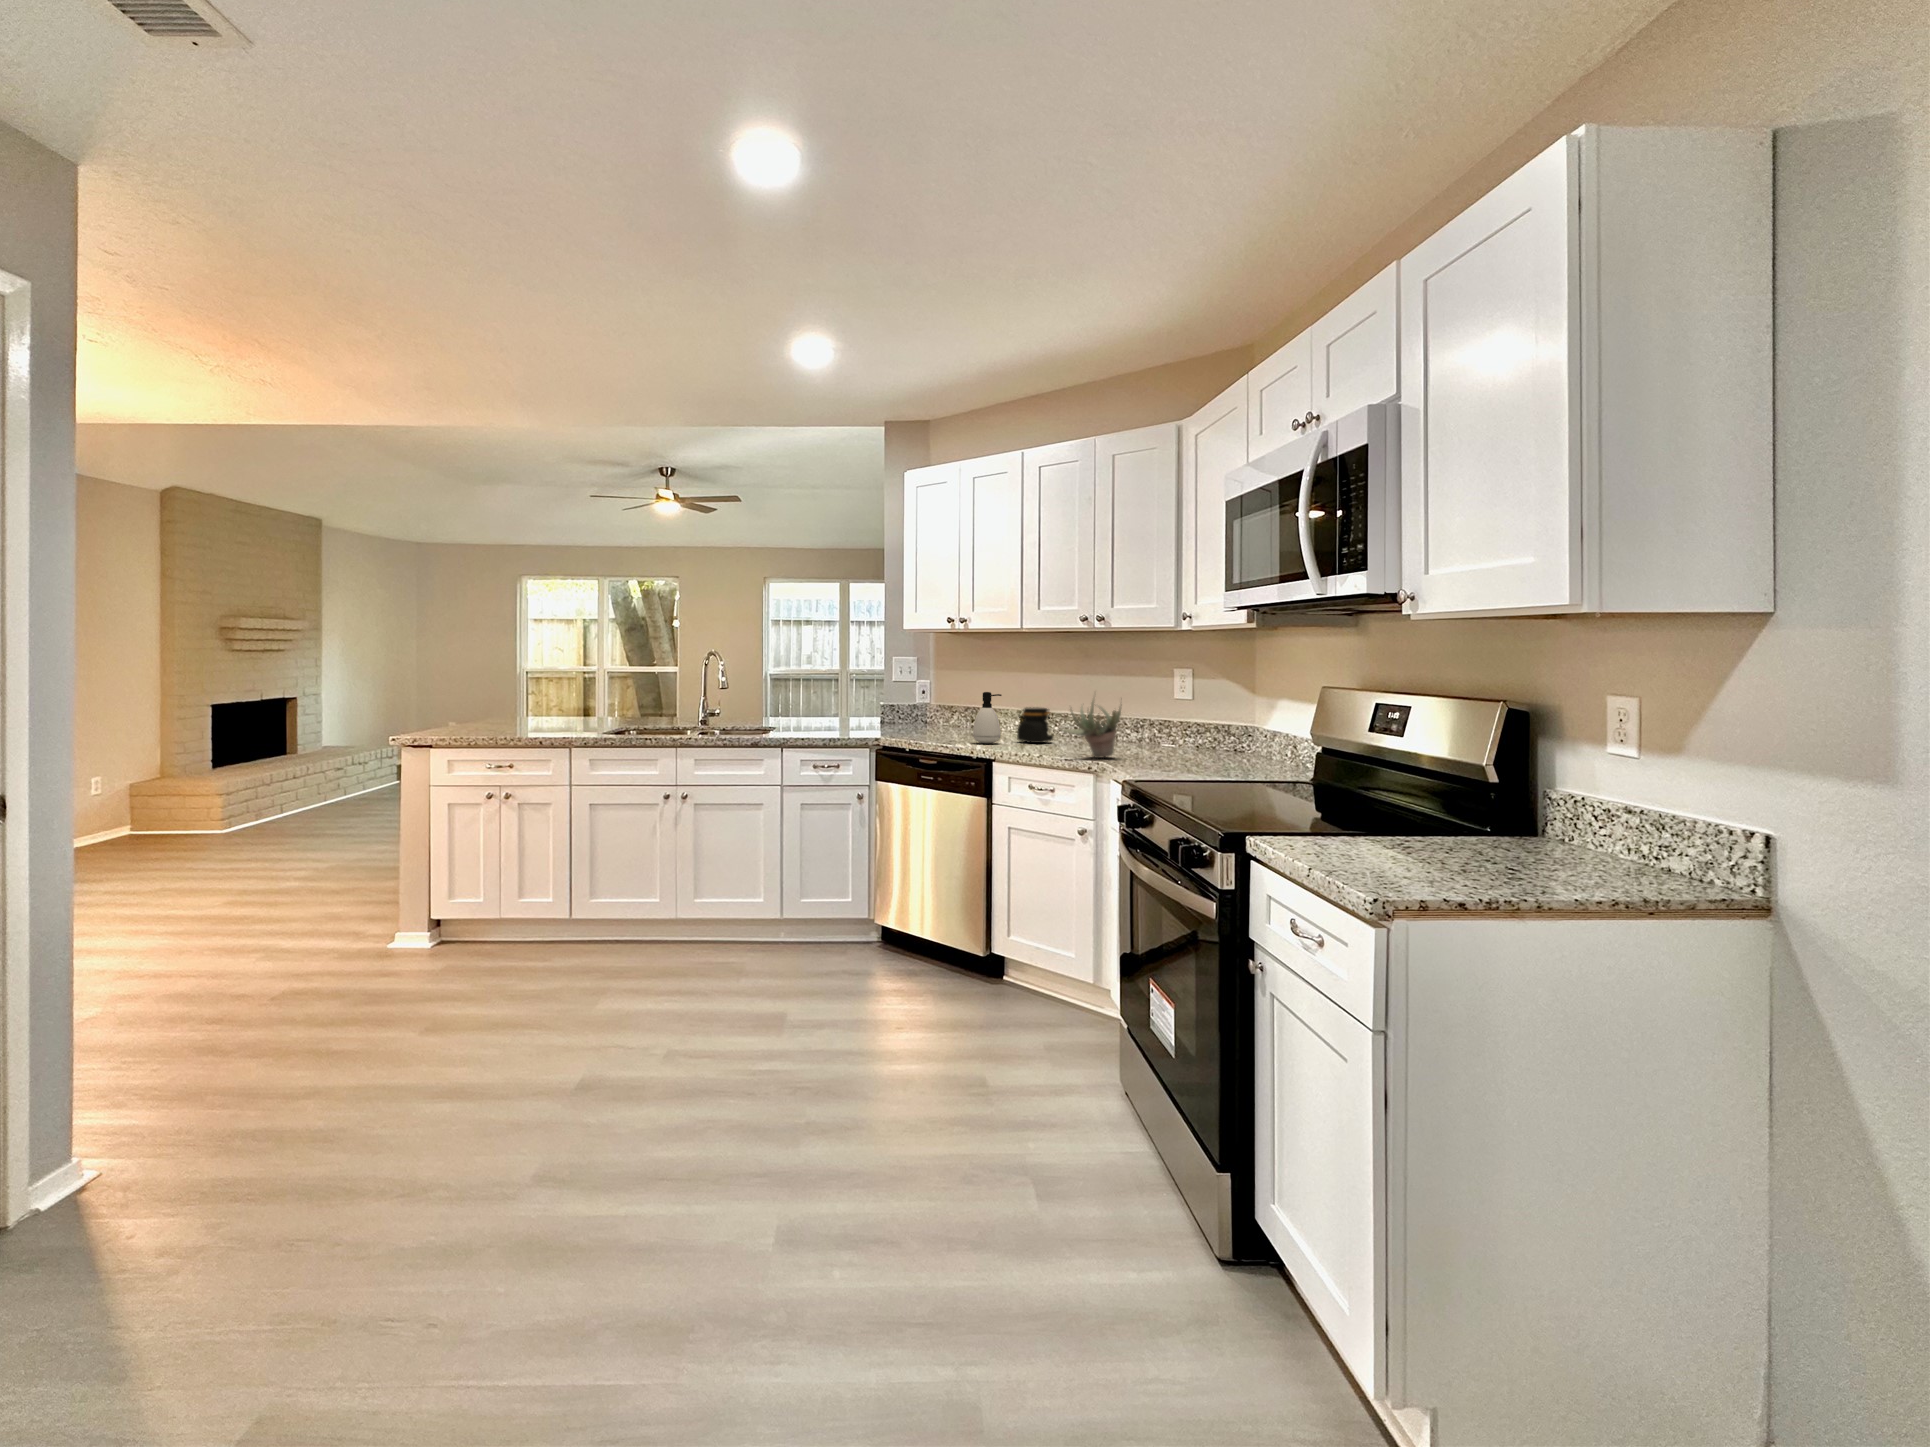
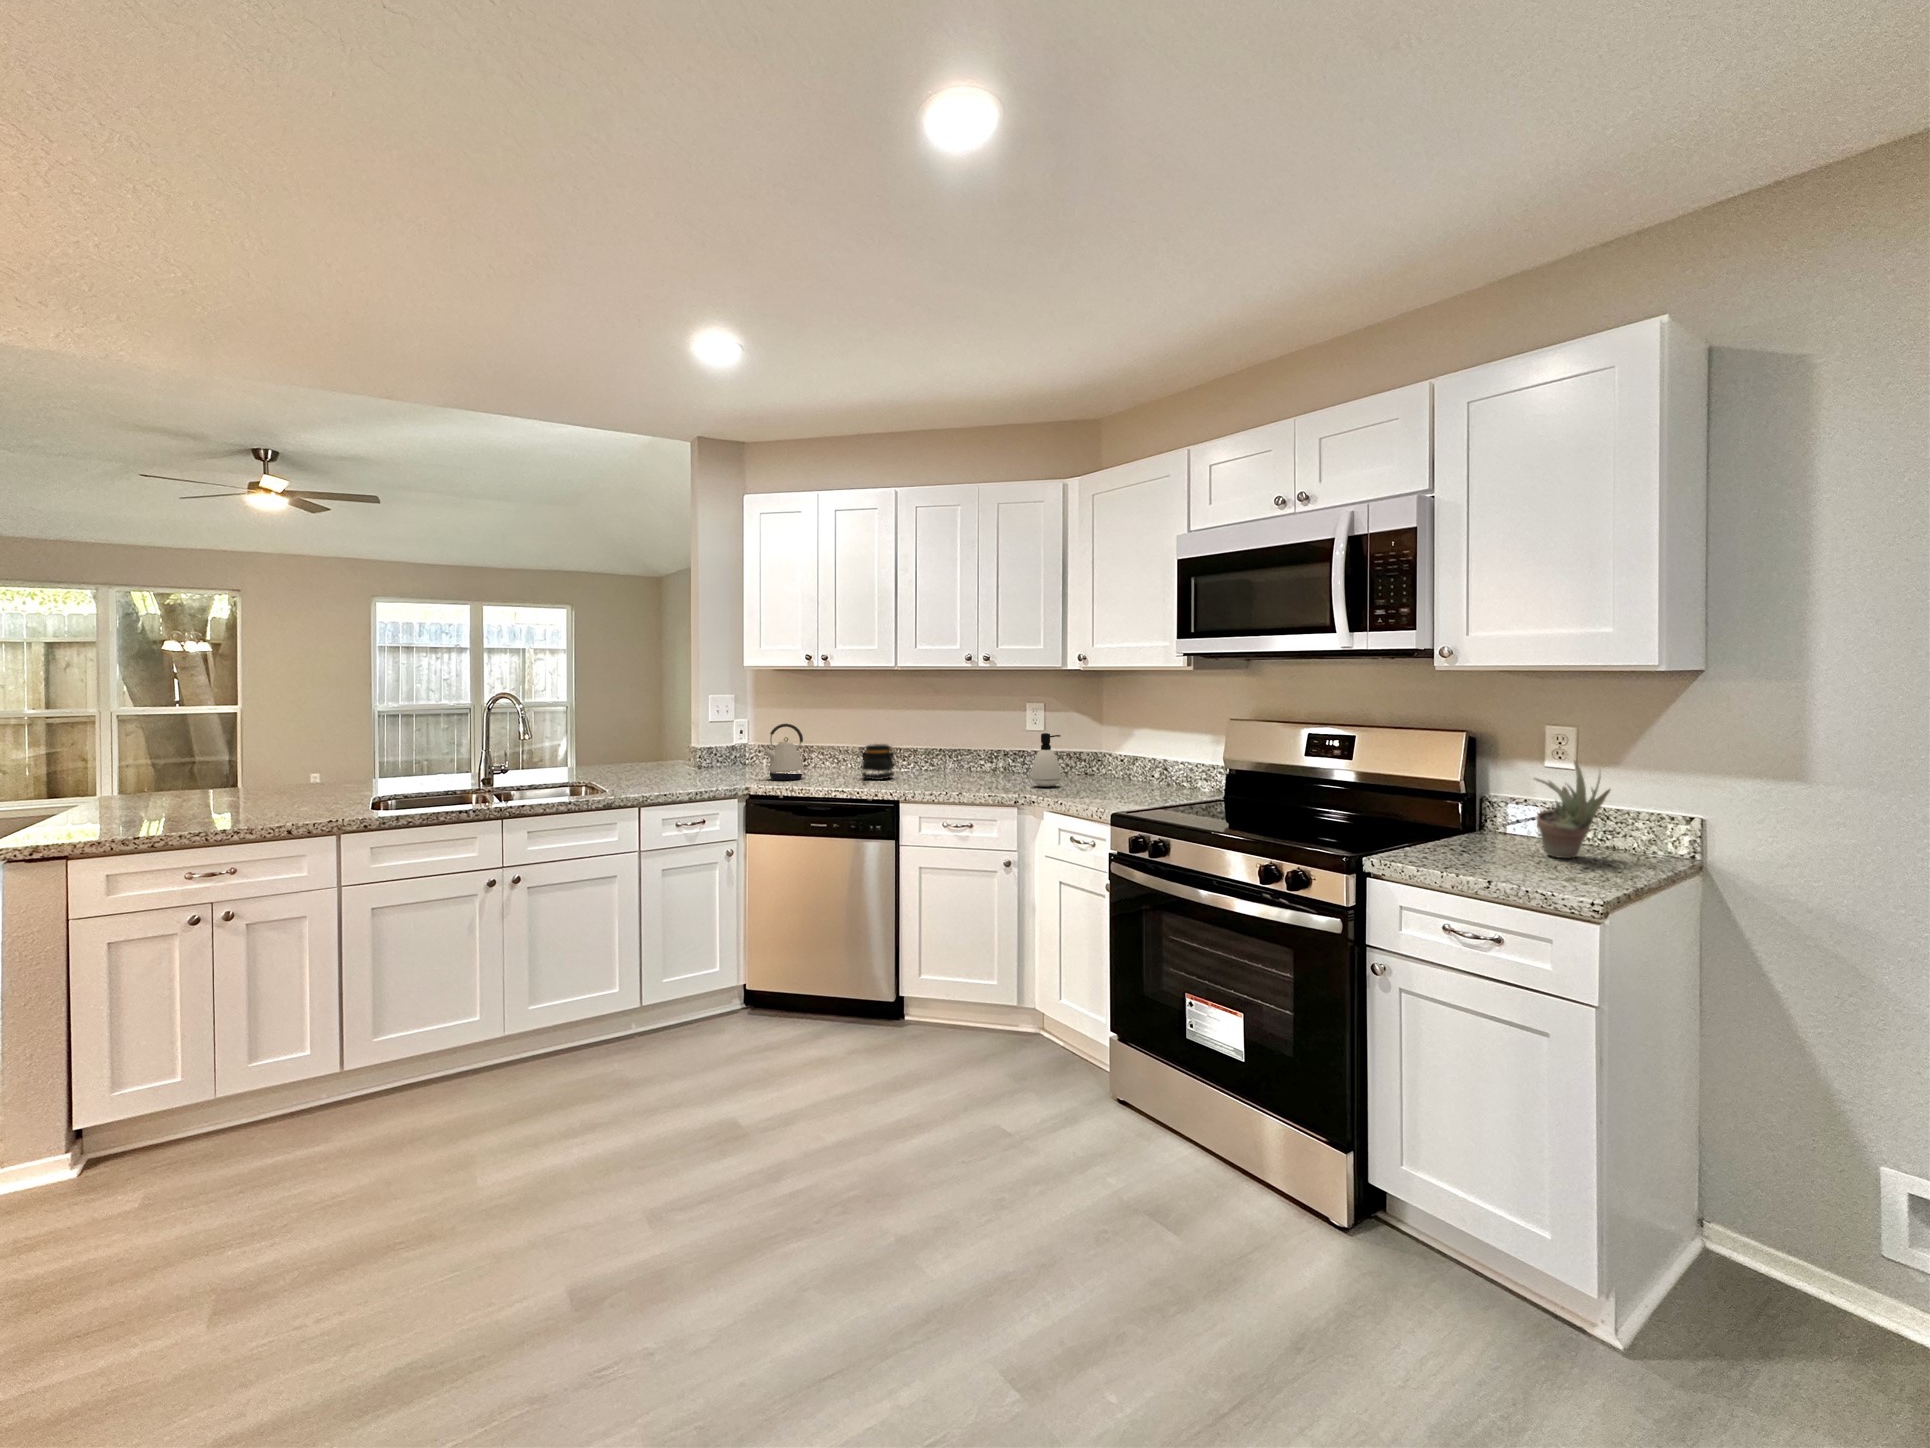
kettle: none [932,683,975,738] -> present [764,724,803,780]
soap dispenser: present [973,692,1002,743] -> present [1032,733,1061,787]
succulent plant: present [1059,694,1121,758] -> present [1534,761,1610,858]

